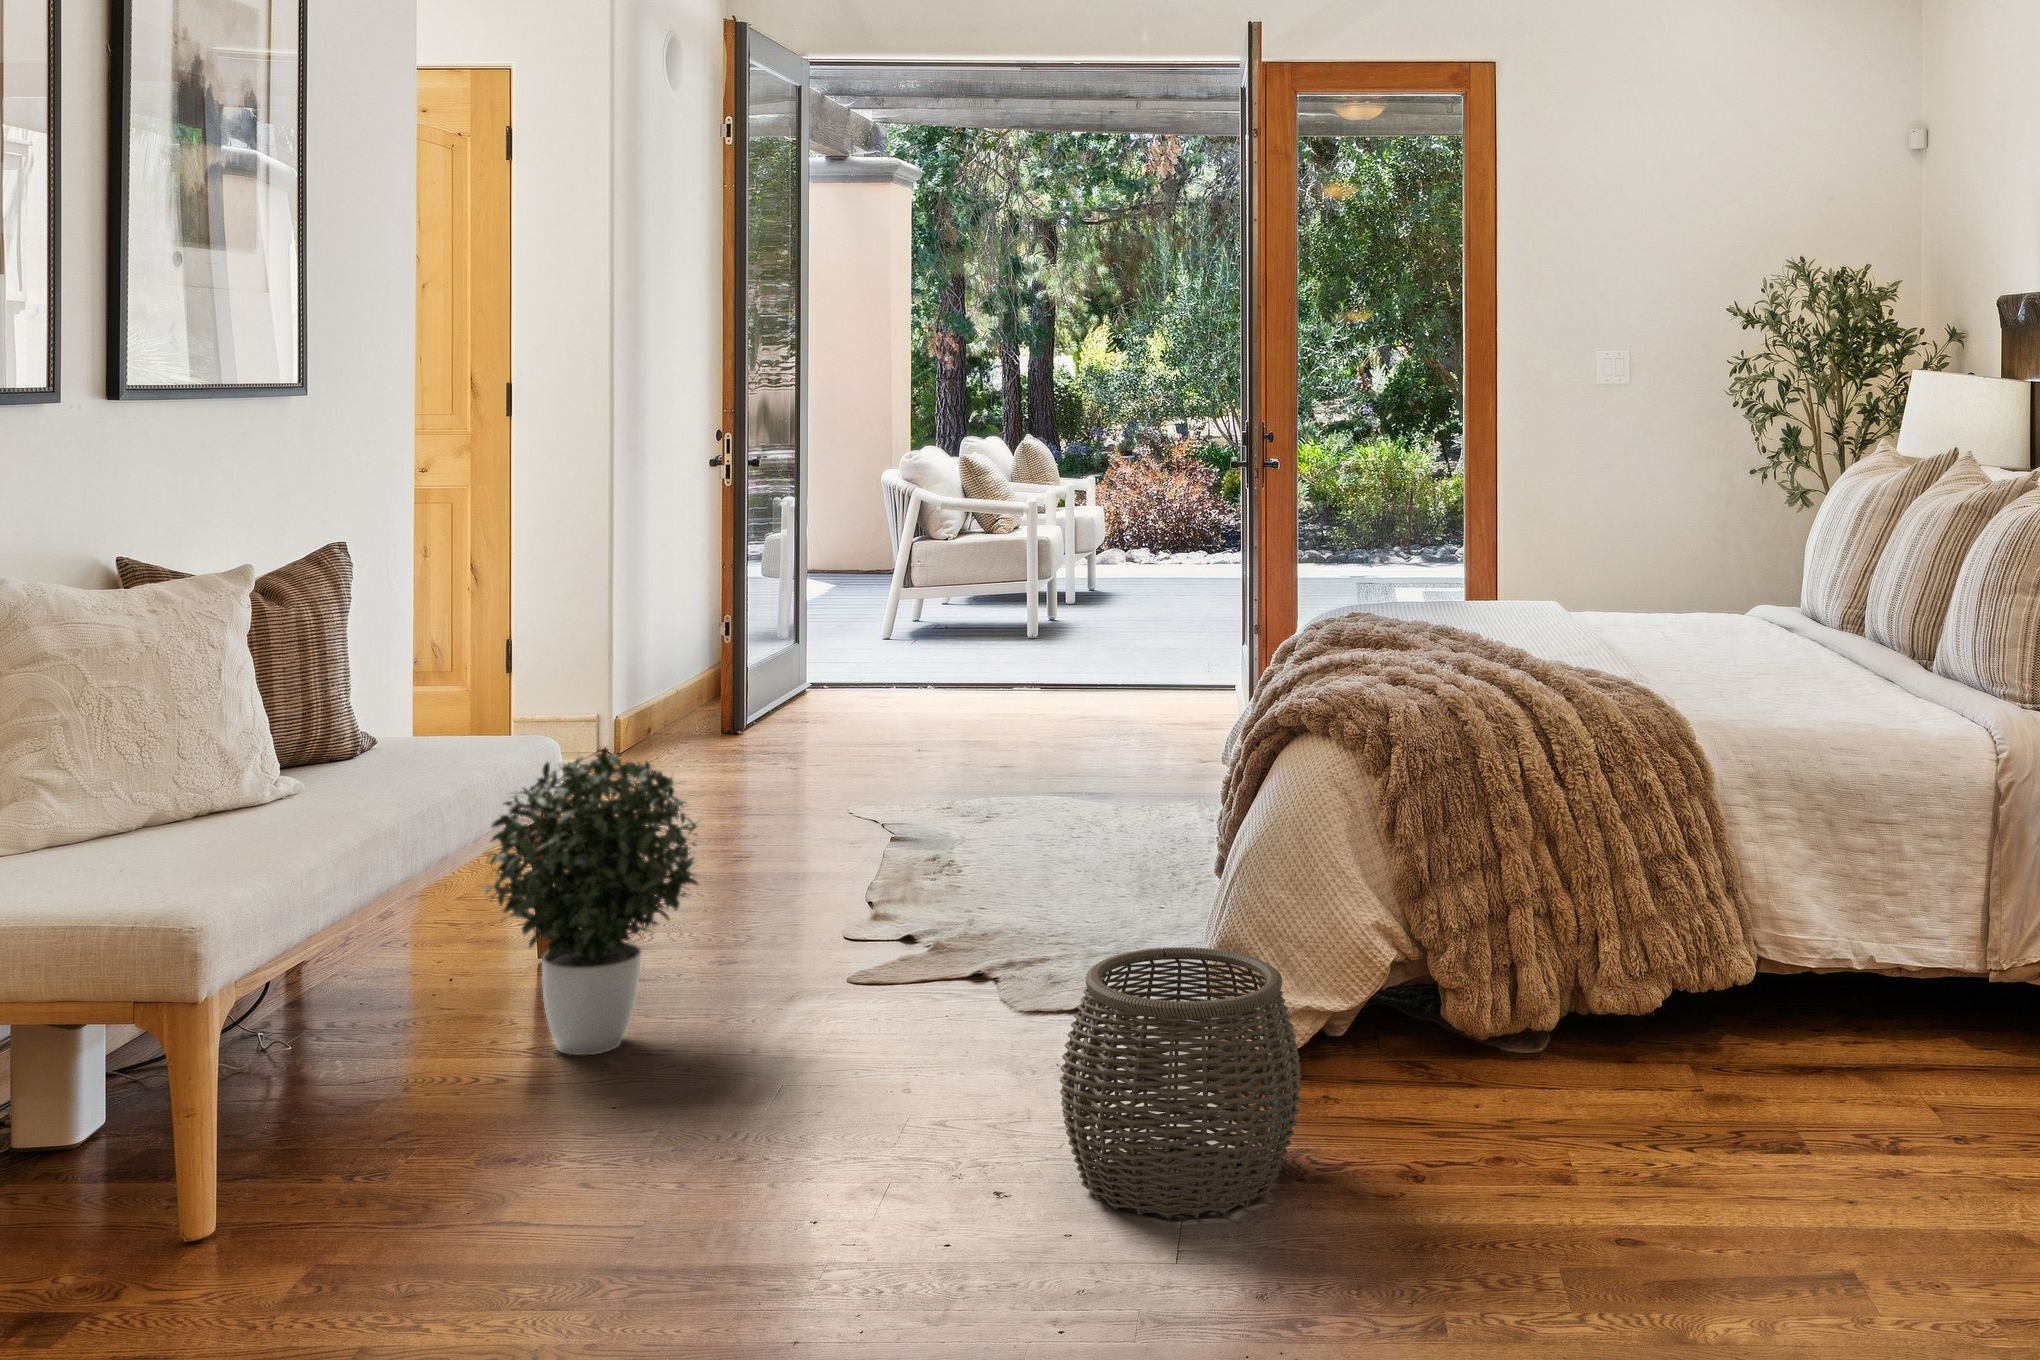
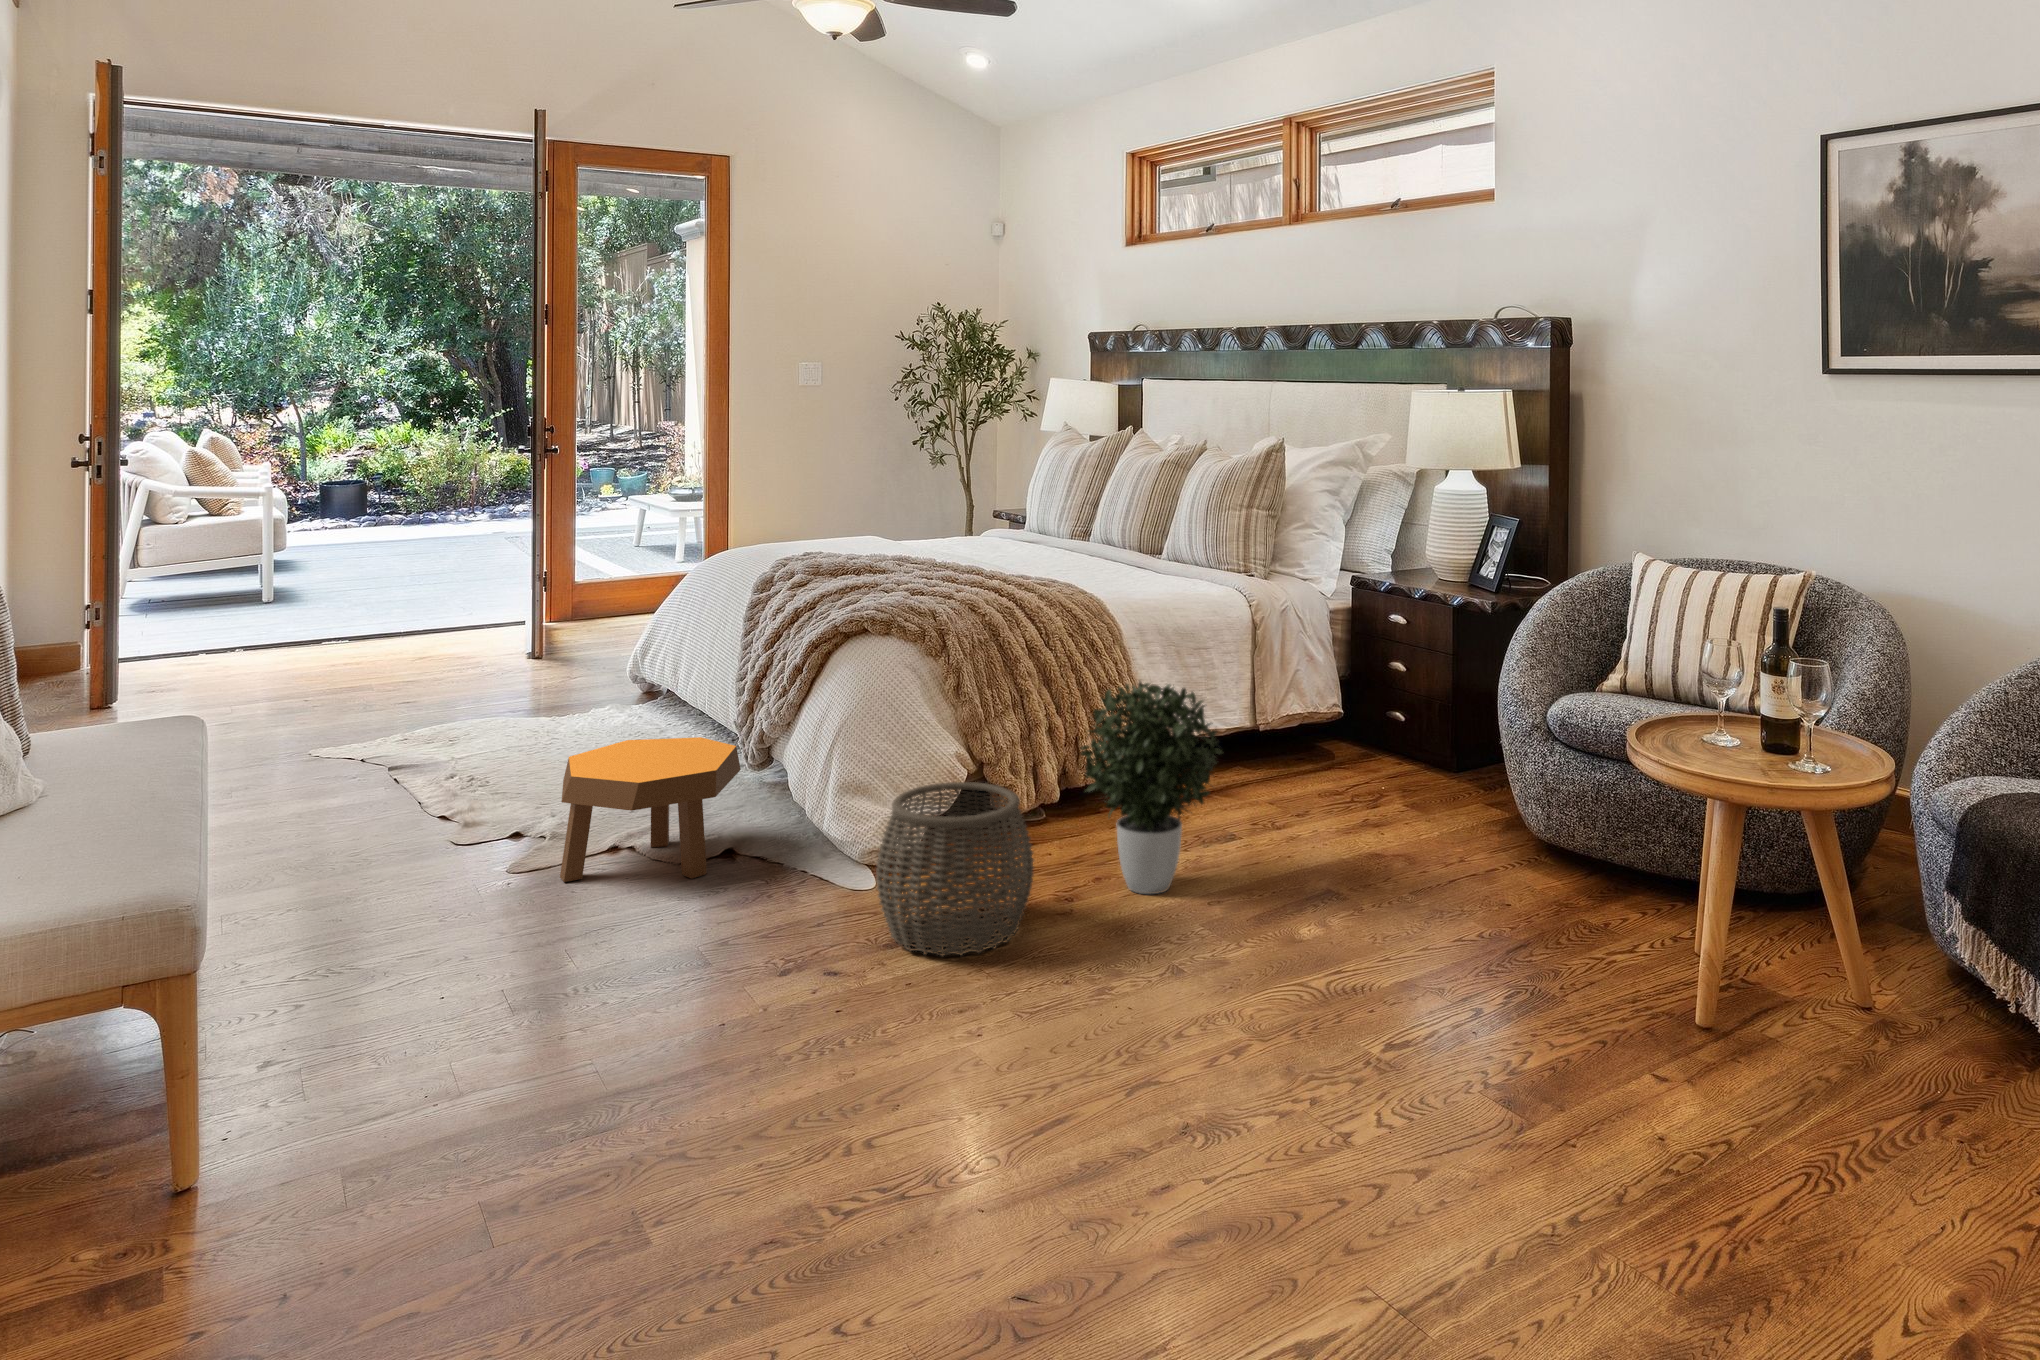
potted plant: present [481,748,704,1055] -> present [1080,682,1222,894]
footstool: none [841,826,1090,1025] -> present [560,737,741,882]

